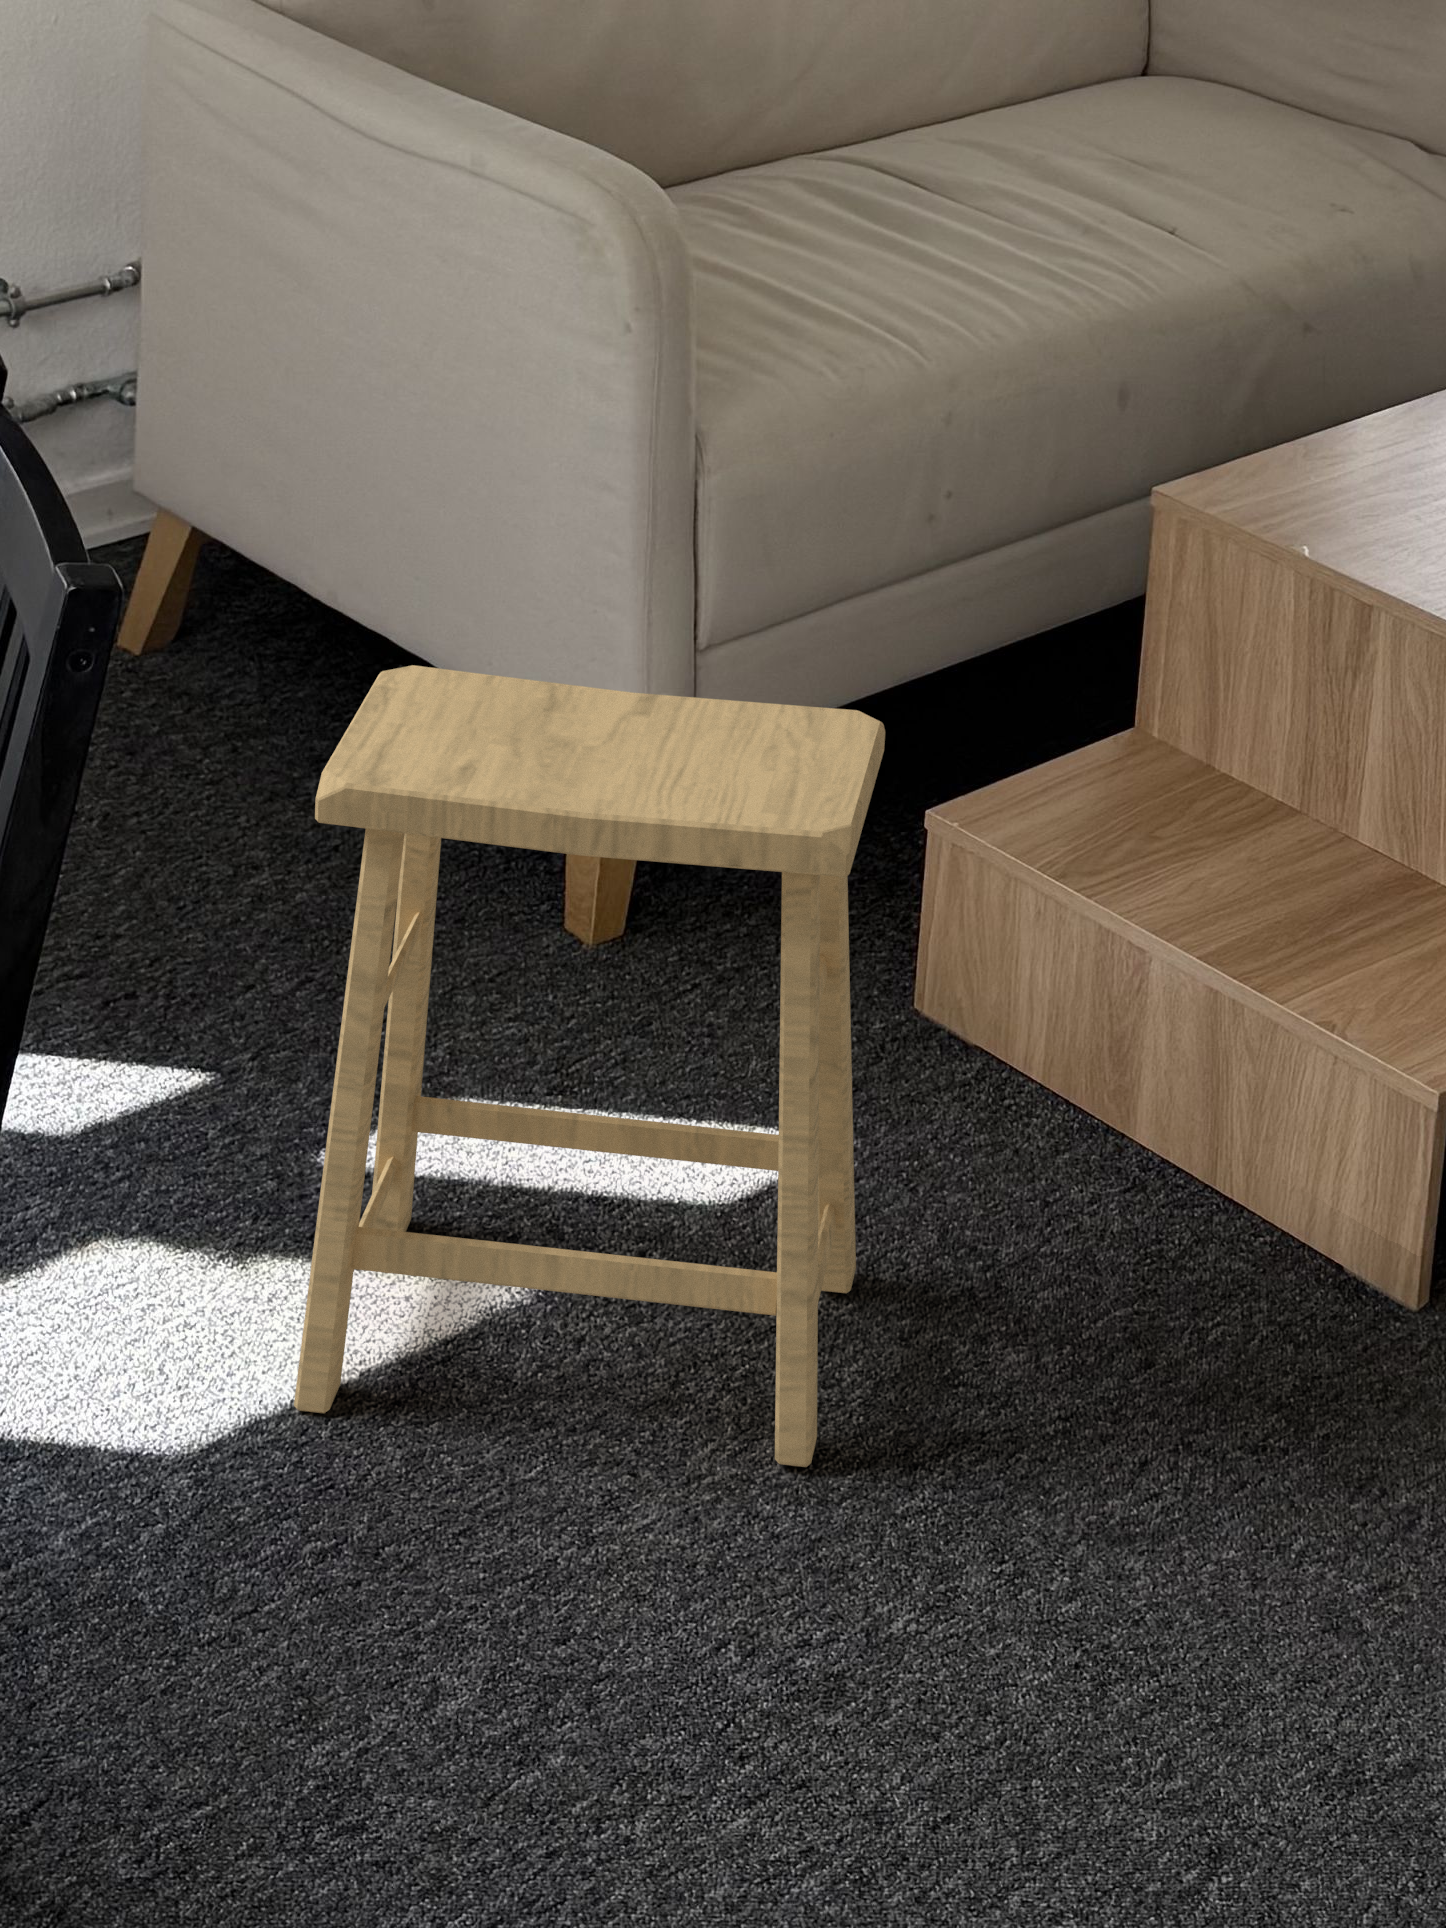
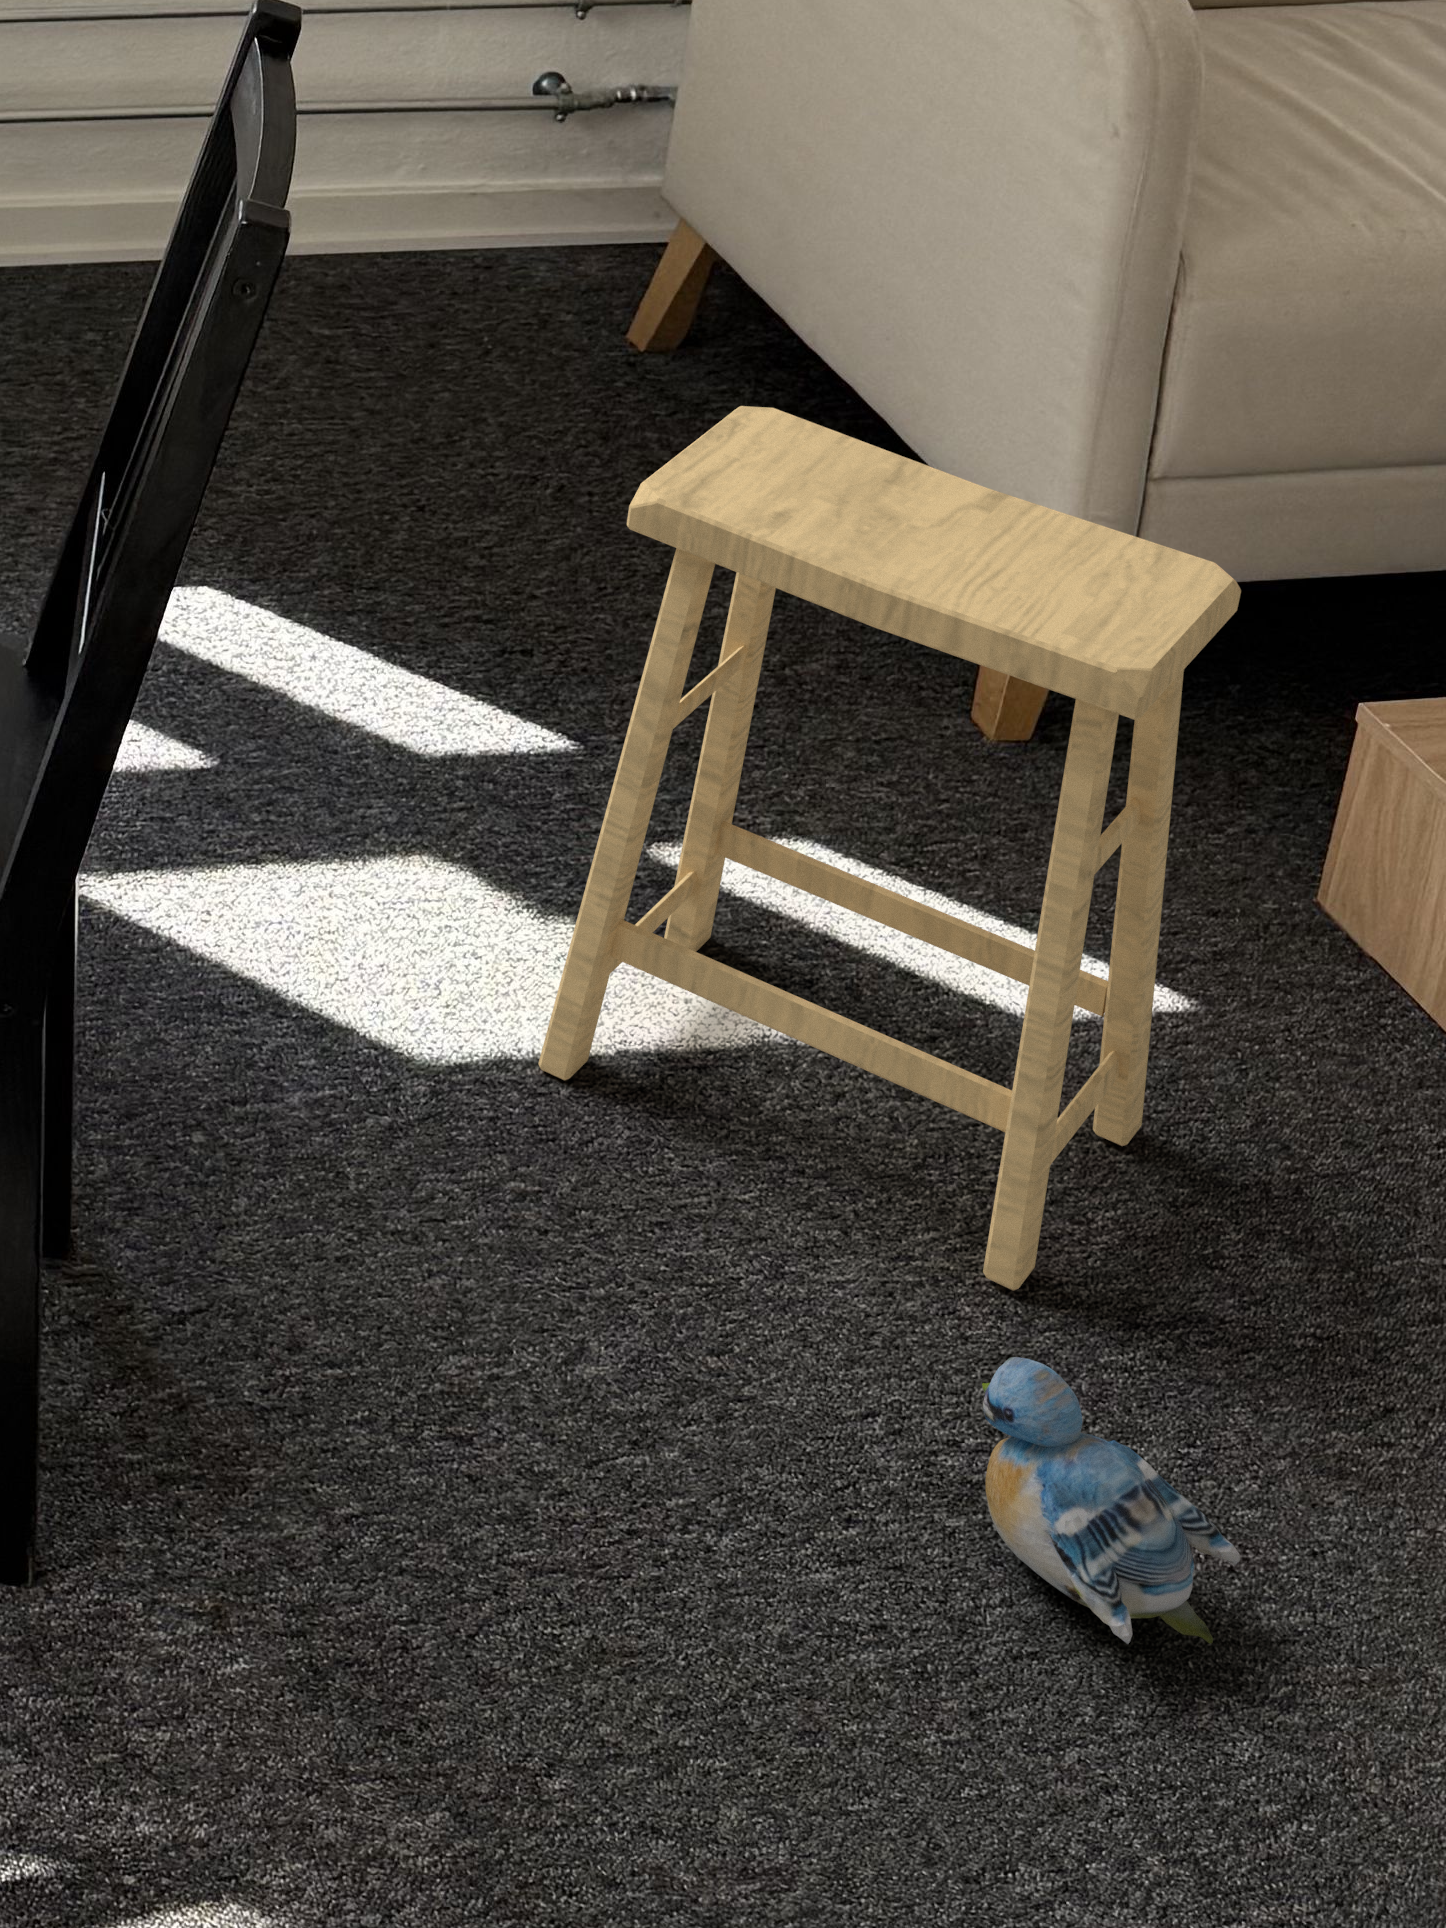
plush toy: none [840,1525,1098,1765] -> present [982,1357,1240,1644]

